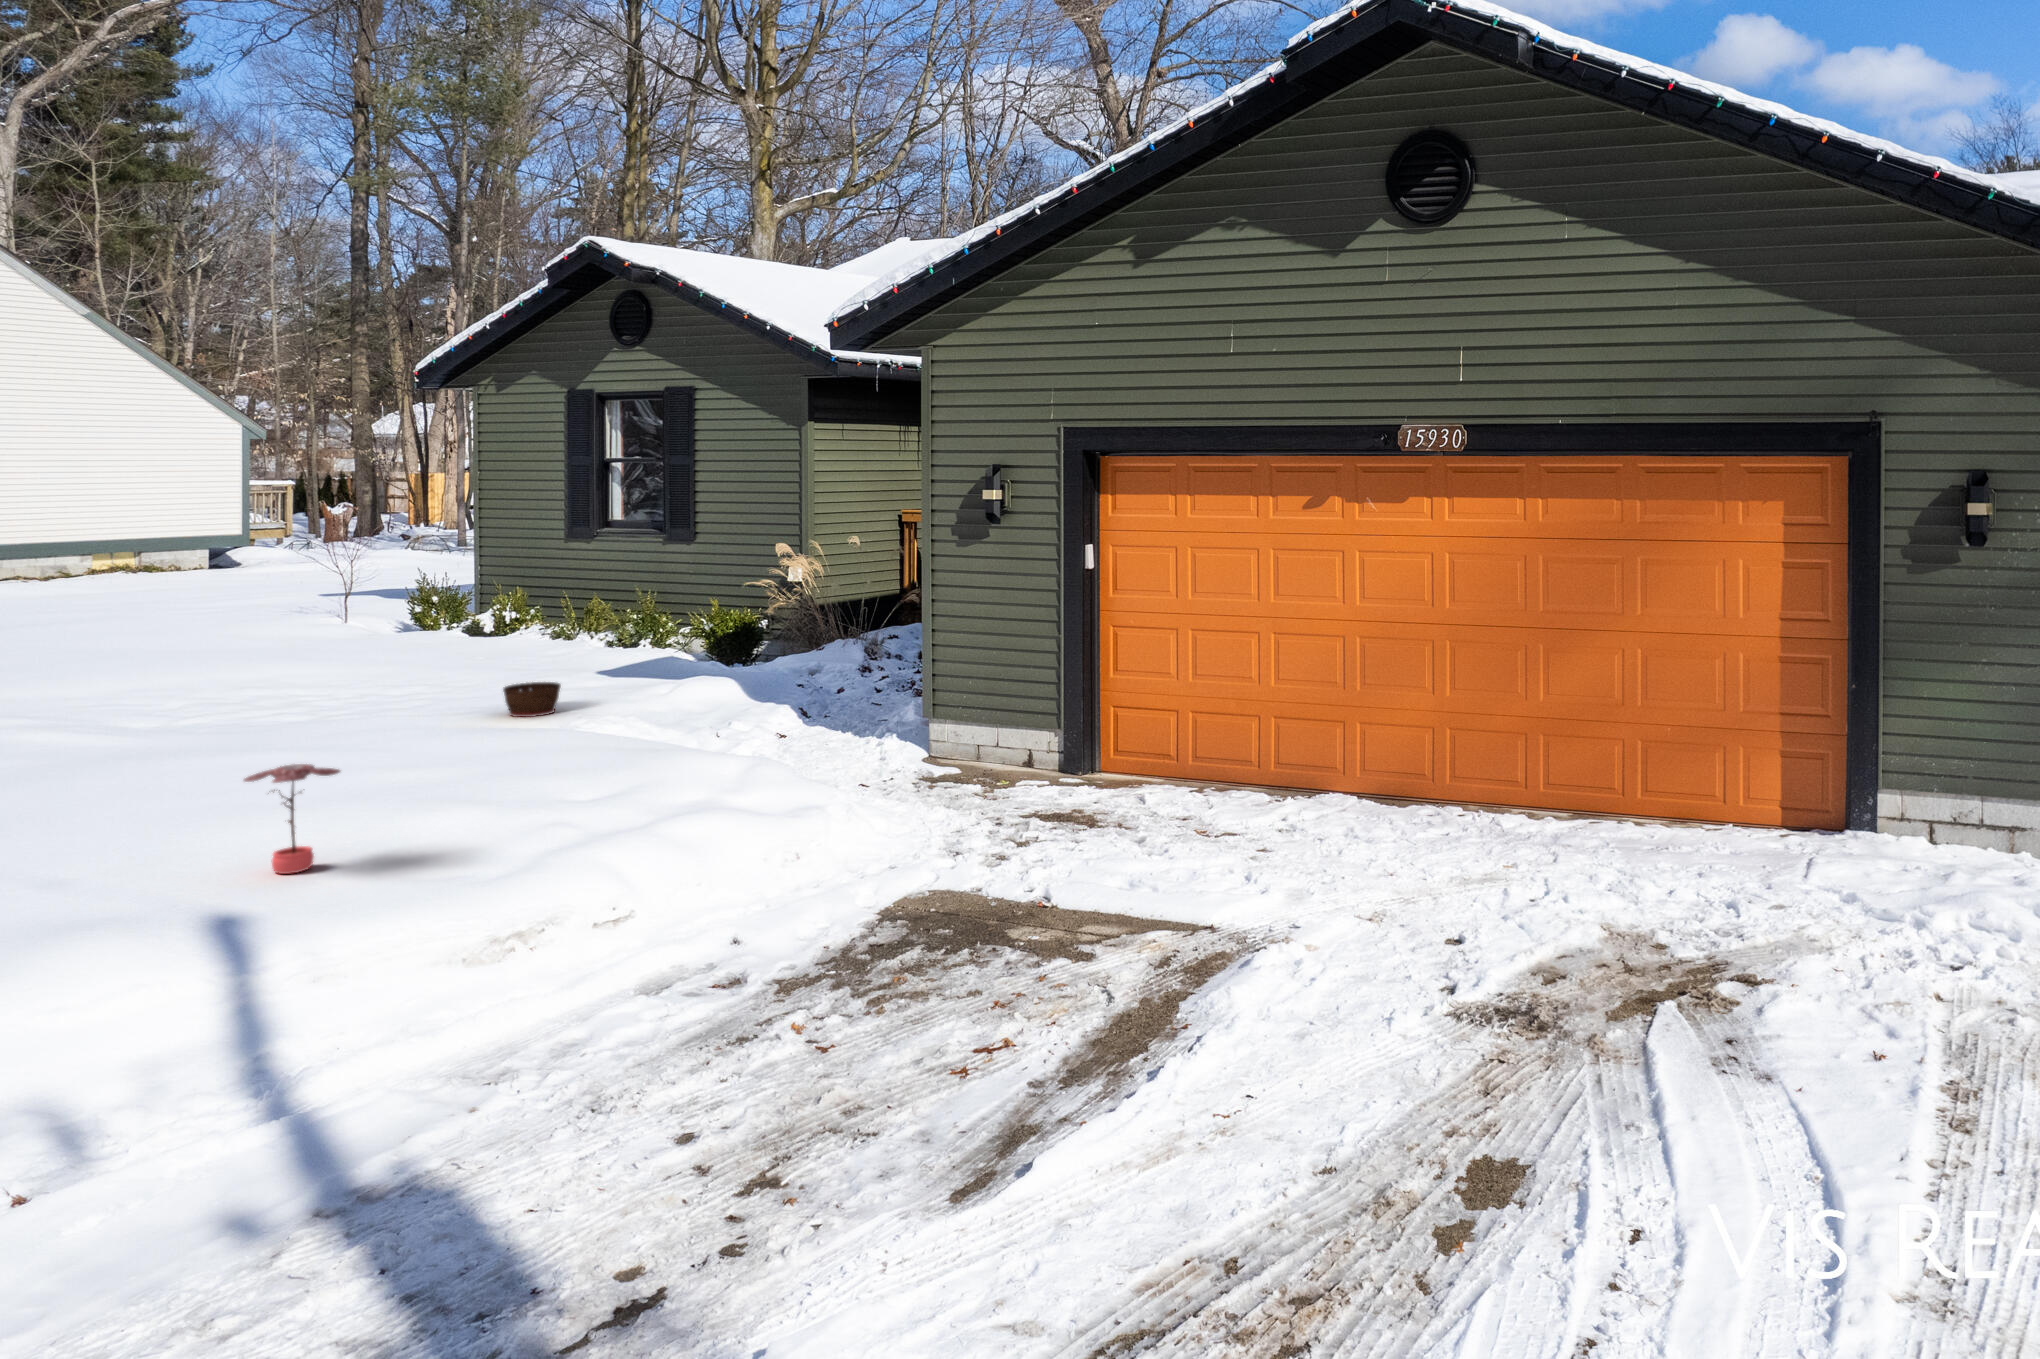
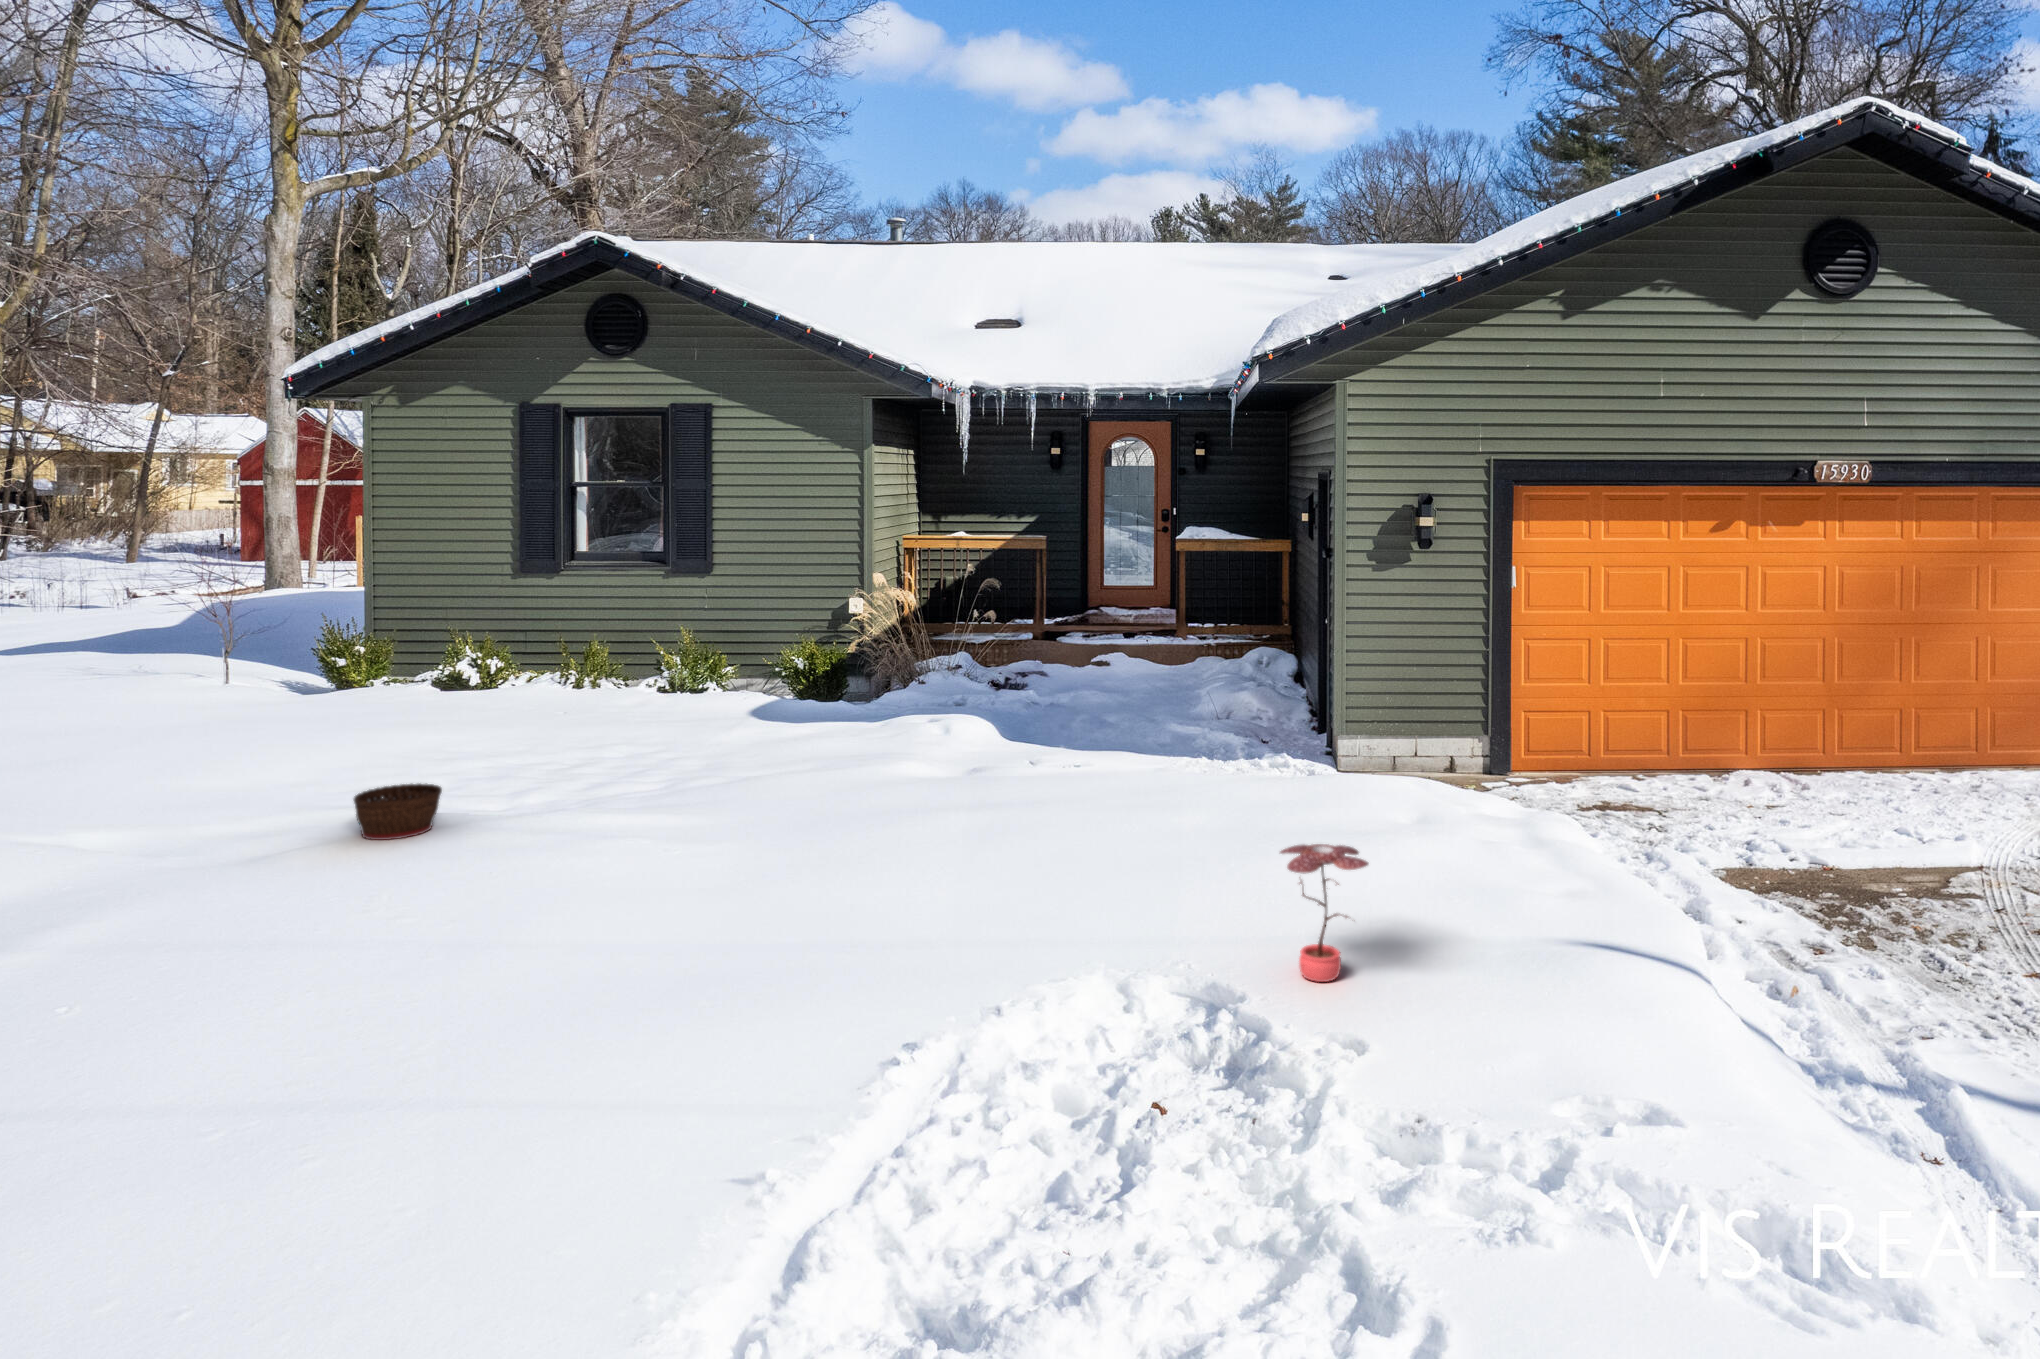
basket: present [503,682,561,717] -> present [354,784,442,840]

